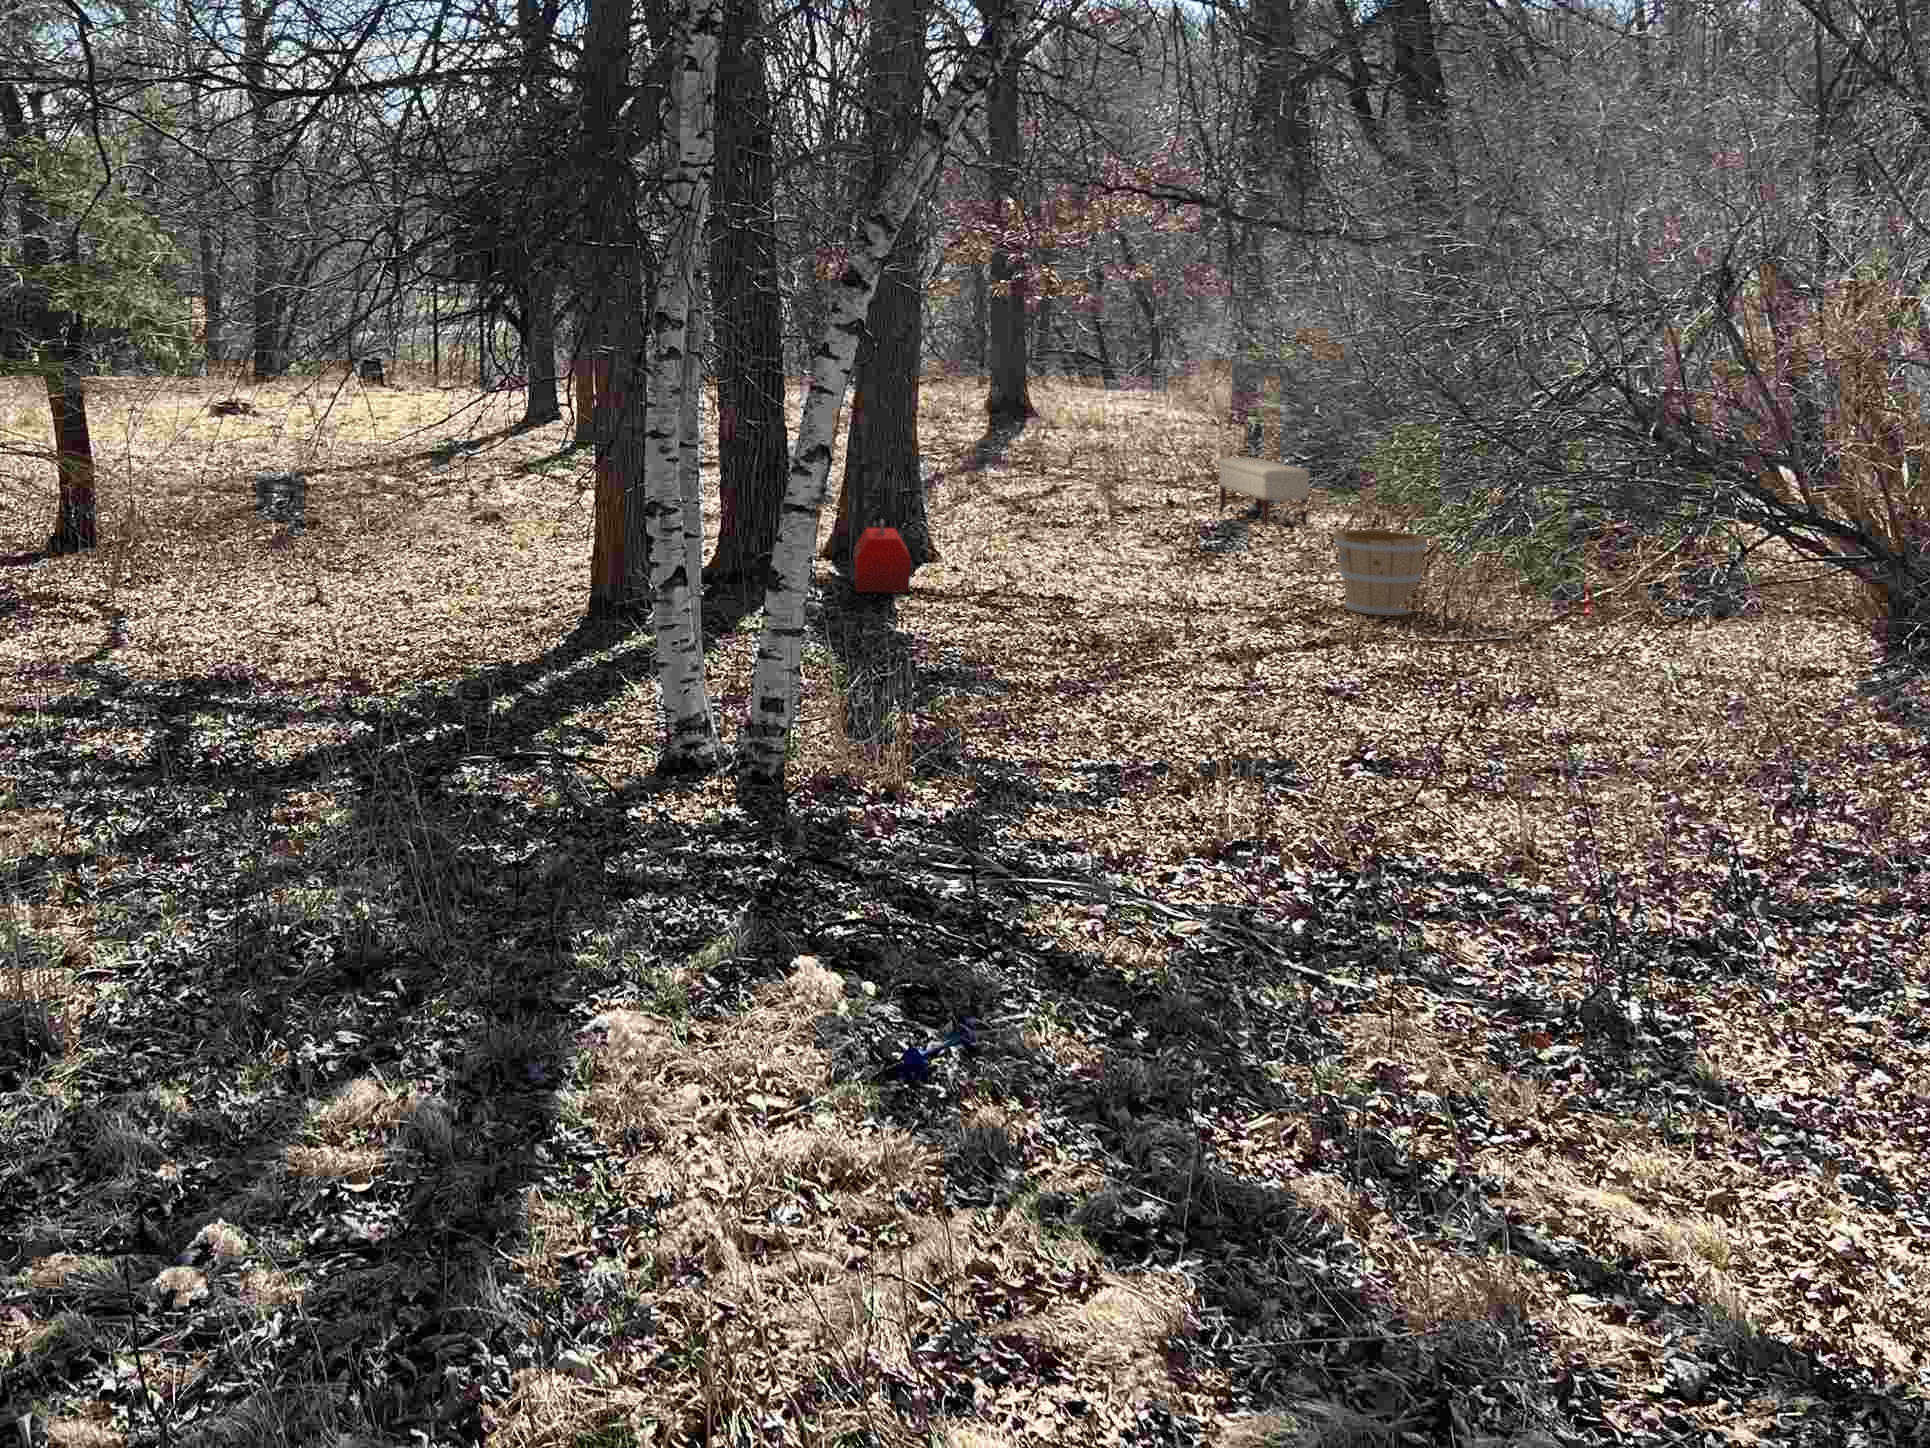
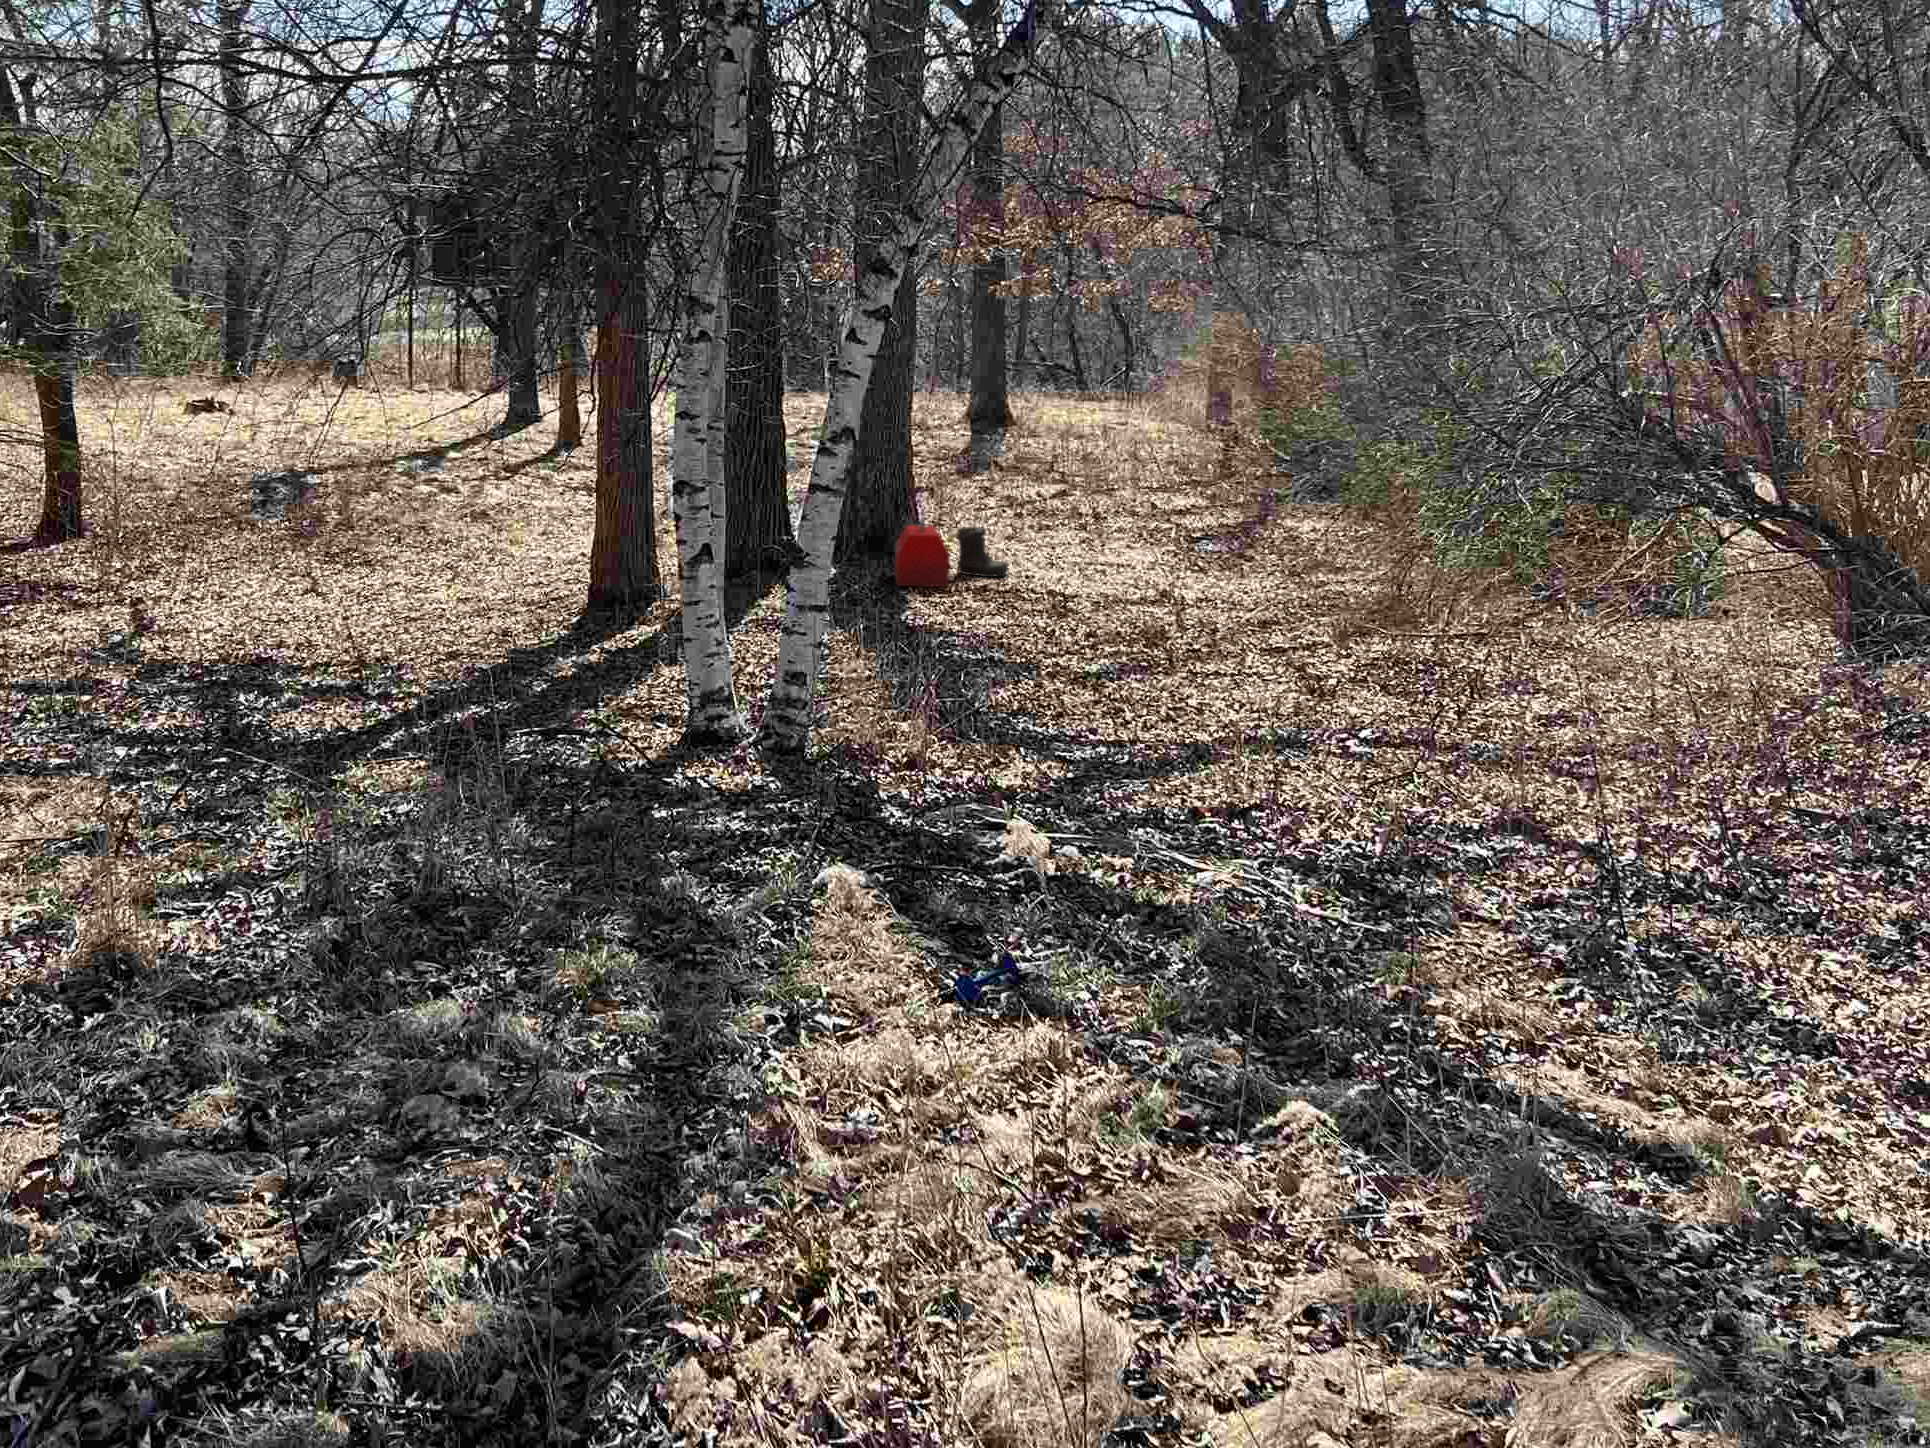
bench: present [1219,457,1310,526] -> none [1239,469,1325,534]
boots: none [919,528,973,580] -> present [958,527,1008,577]
wooden bucket: present [1334,528,1427,616] -> none [1351,531,1439,613]

